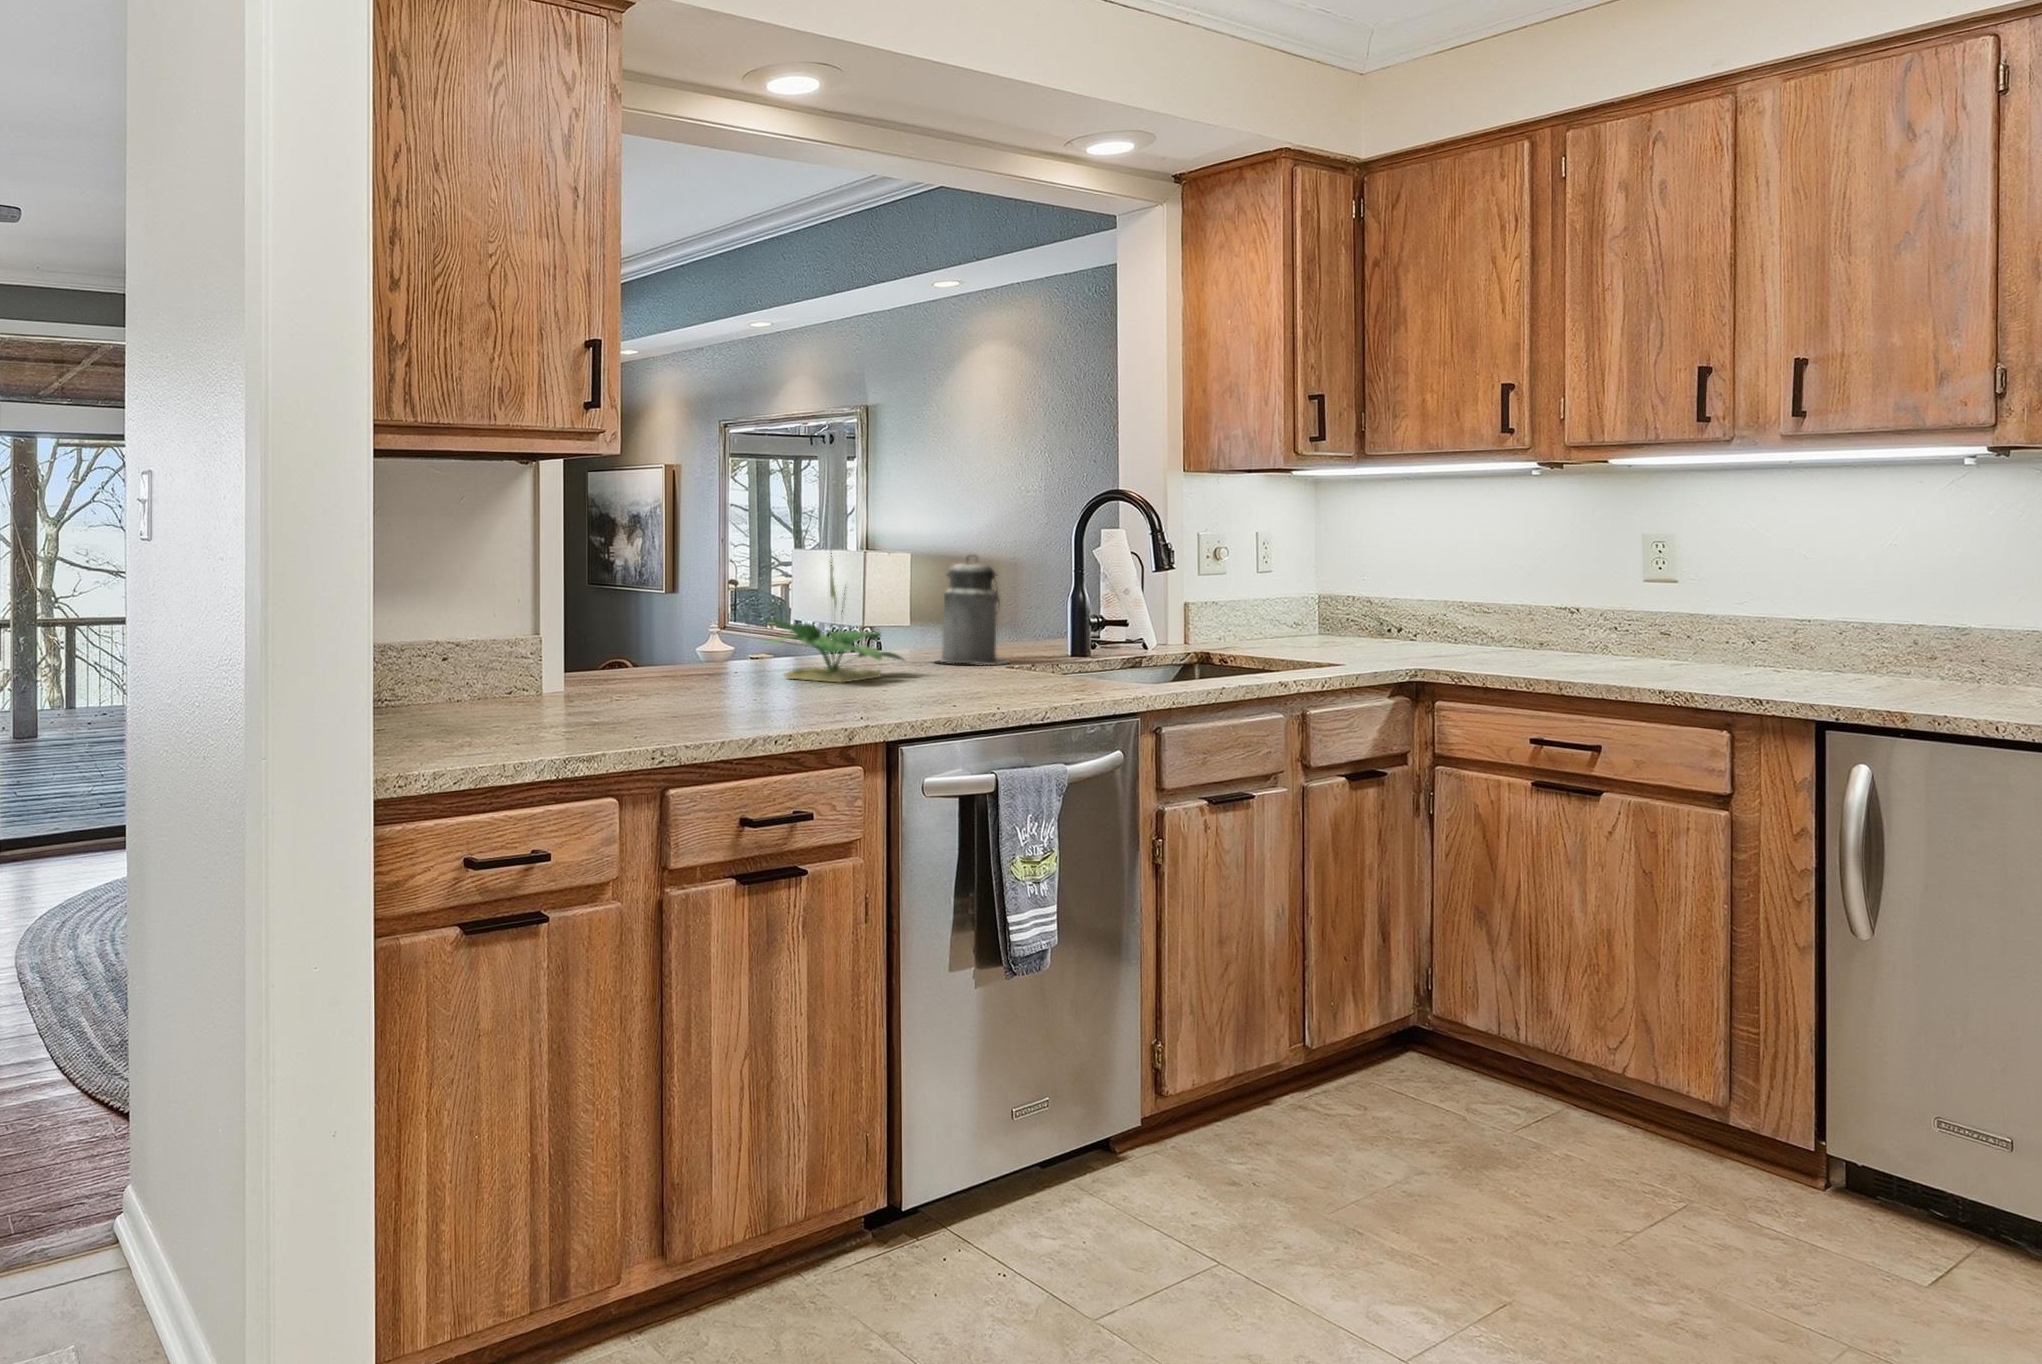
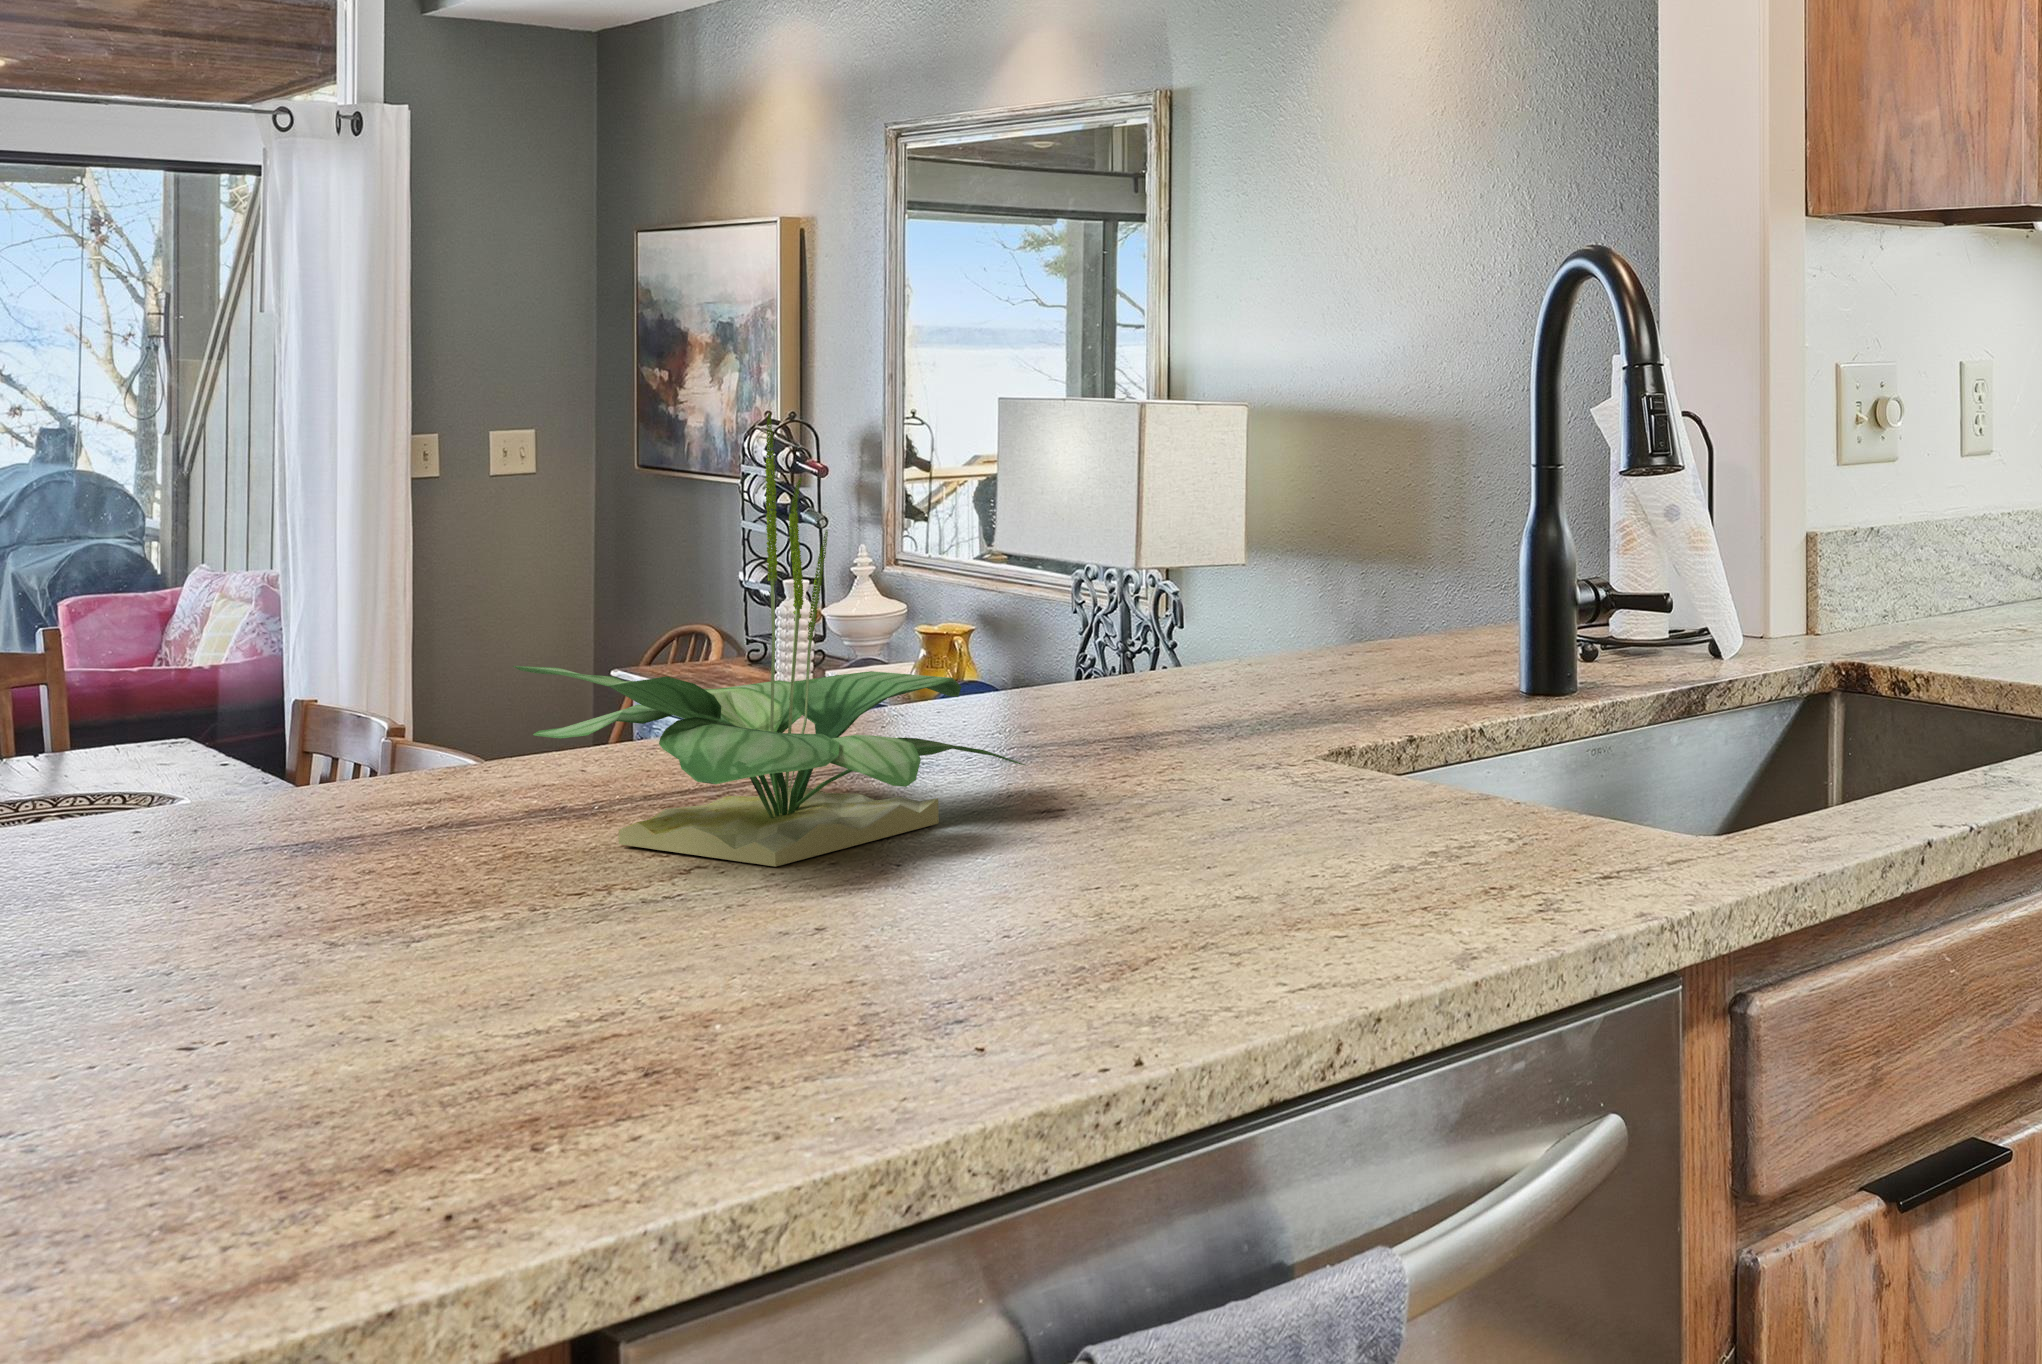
canister: present [935,555,1010,665] -> none [1162,430,1371,737]

